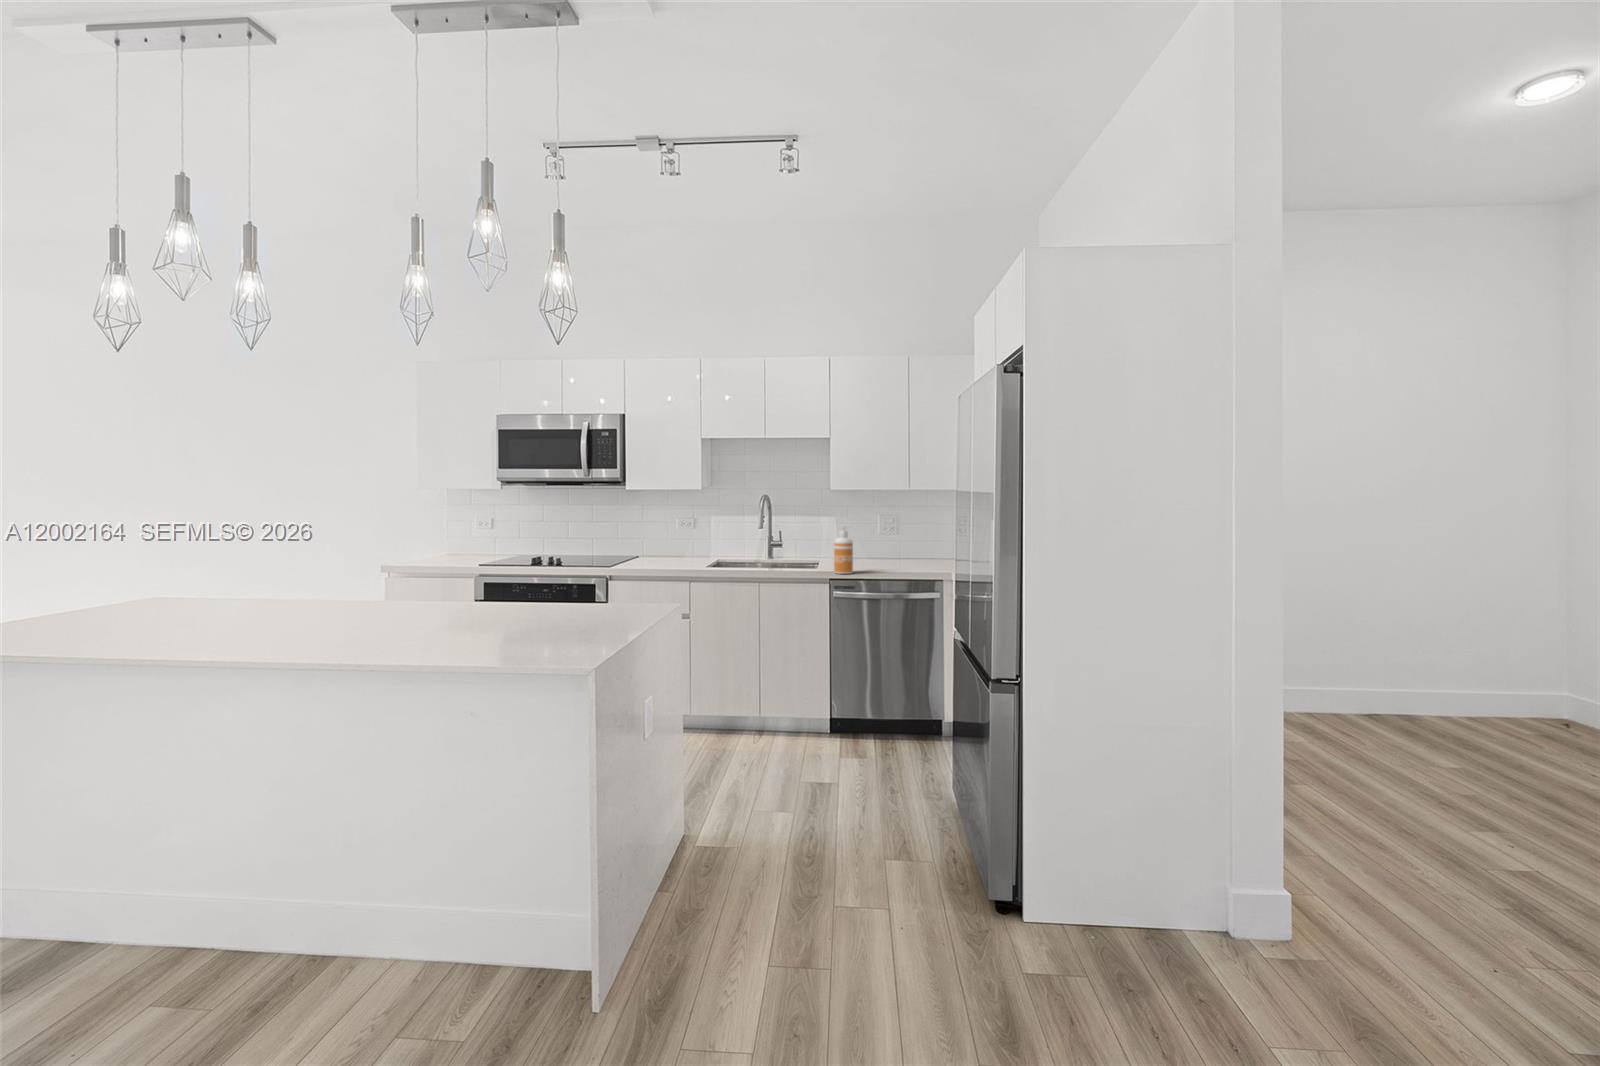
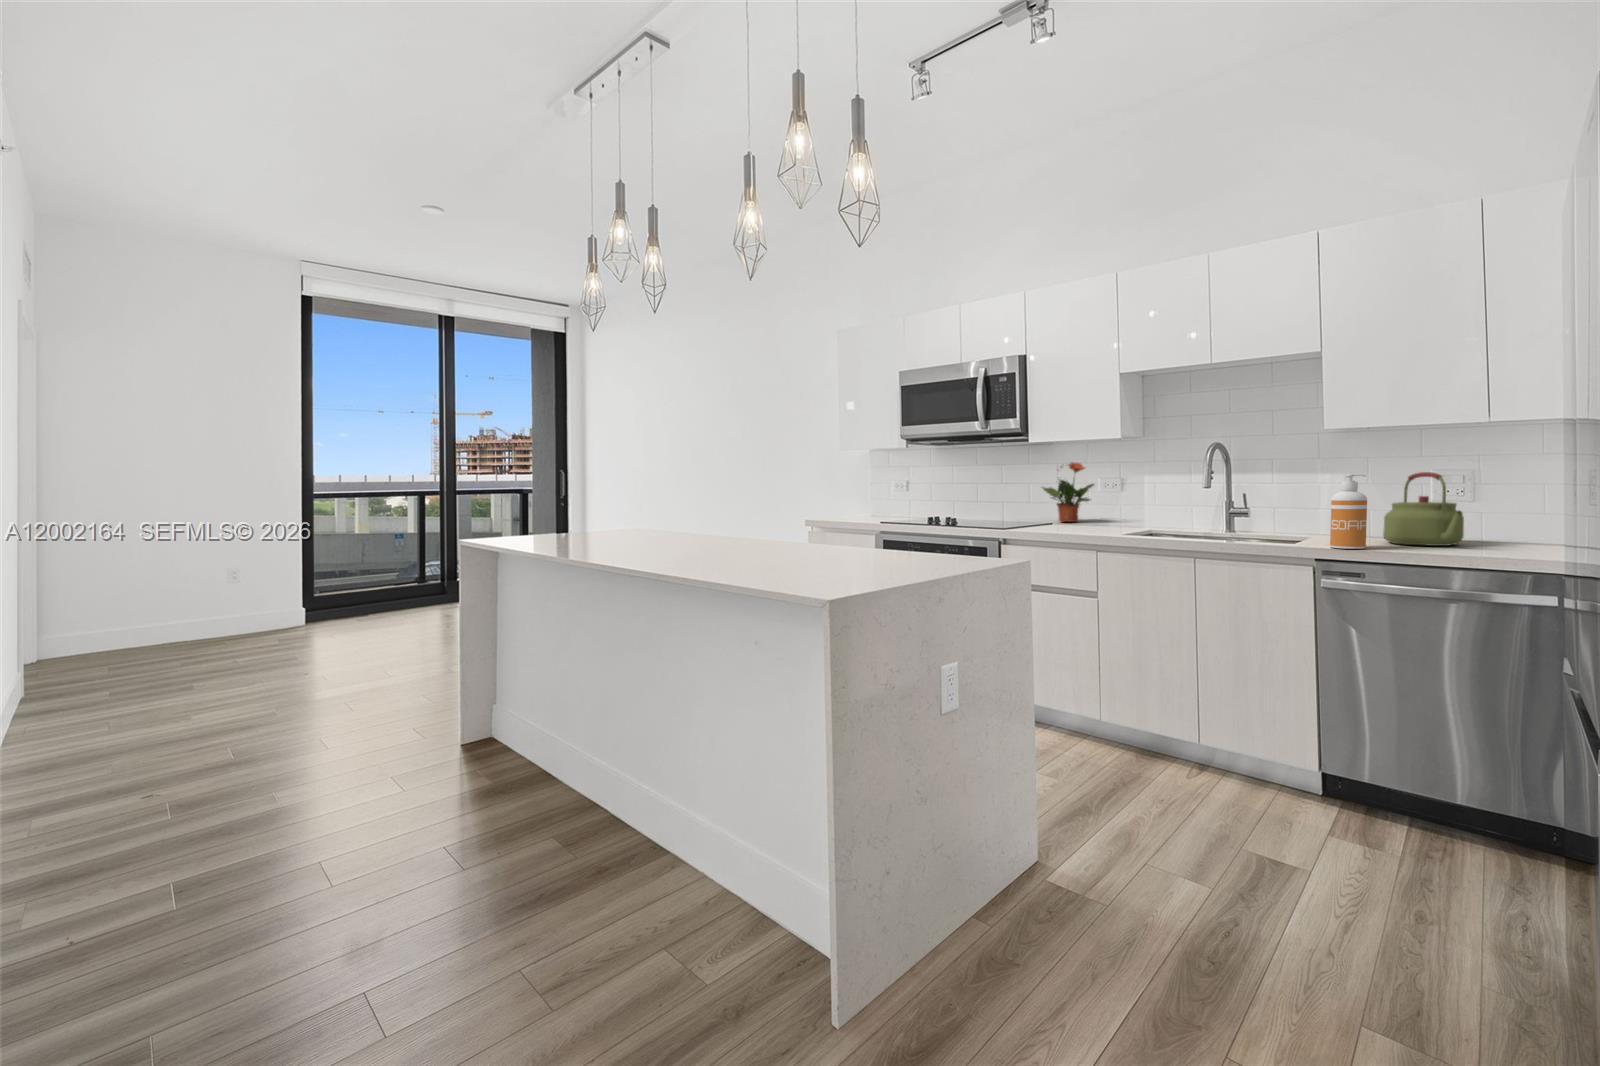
potted plant: none [627,504,672,555] -> present [1043,462,1094,522]
kettle: none [861,523,899,570] -> present [1383,472,1464,546]

